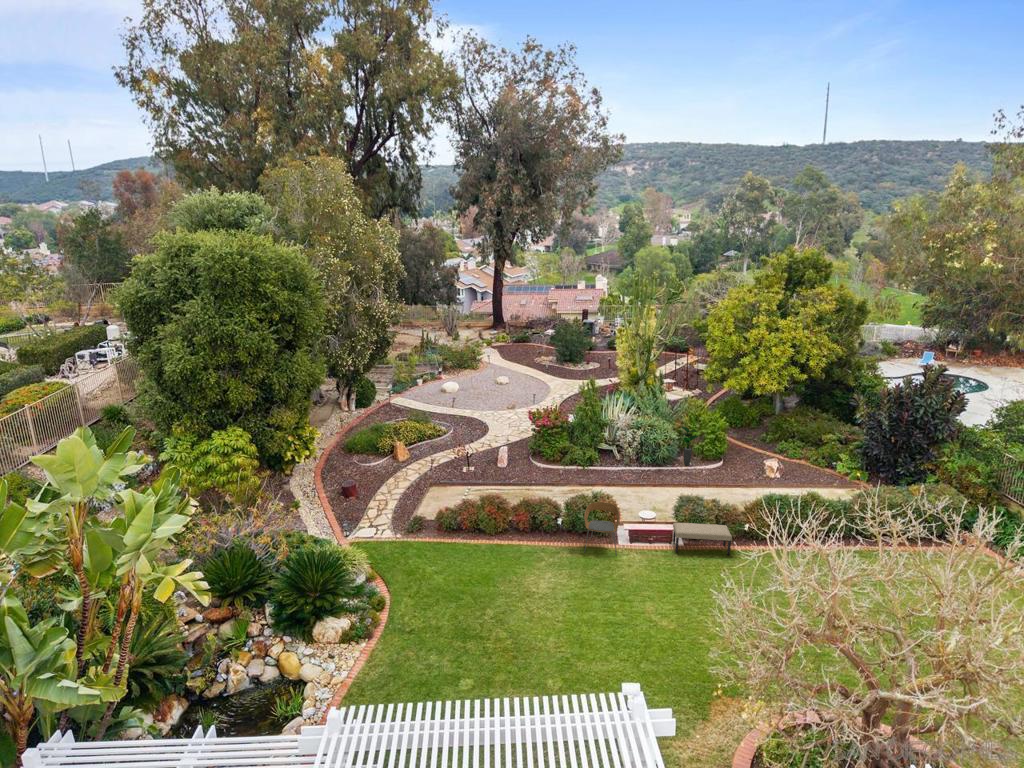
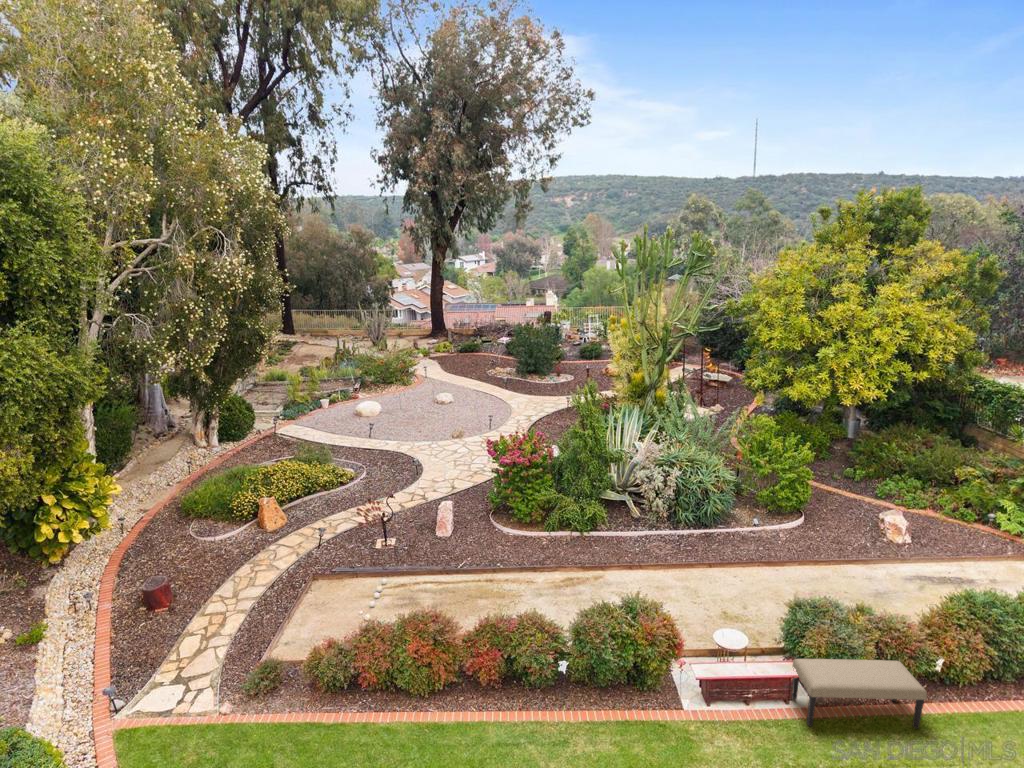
potted plant: present [682,427,698,465] -> none [739,461,768,524]
chair: present [584,502,620,556] -> none [619,622,695,746]

